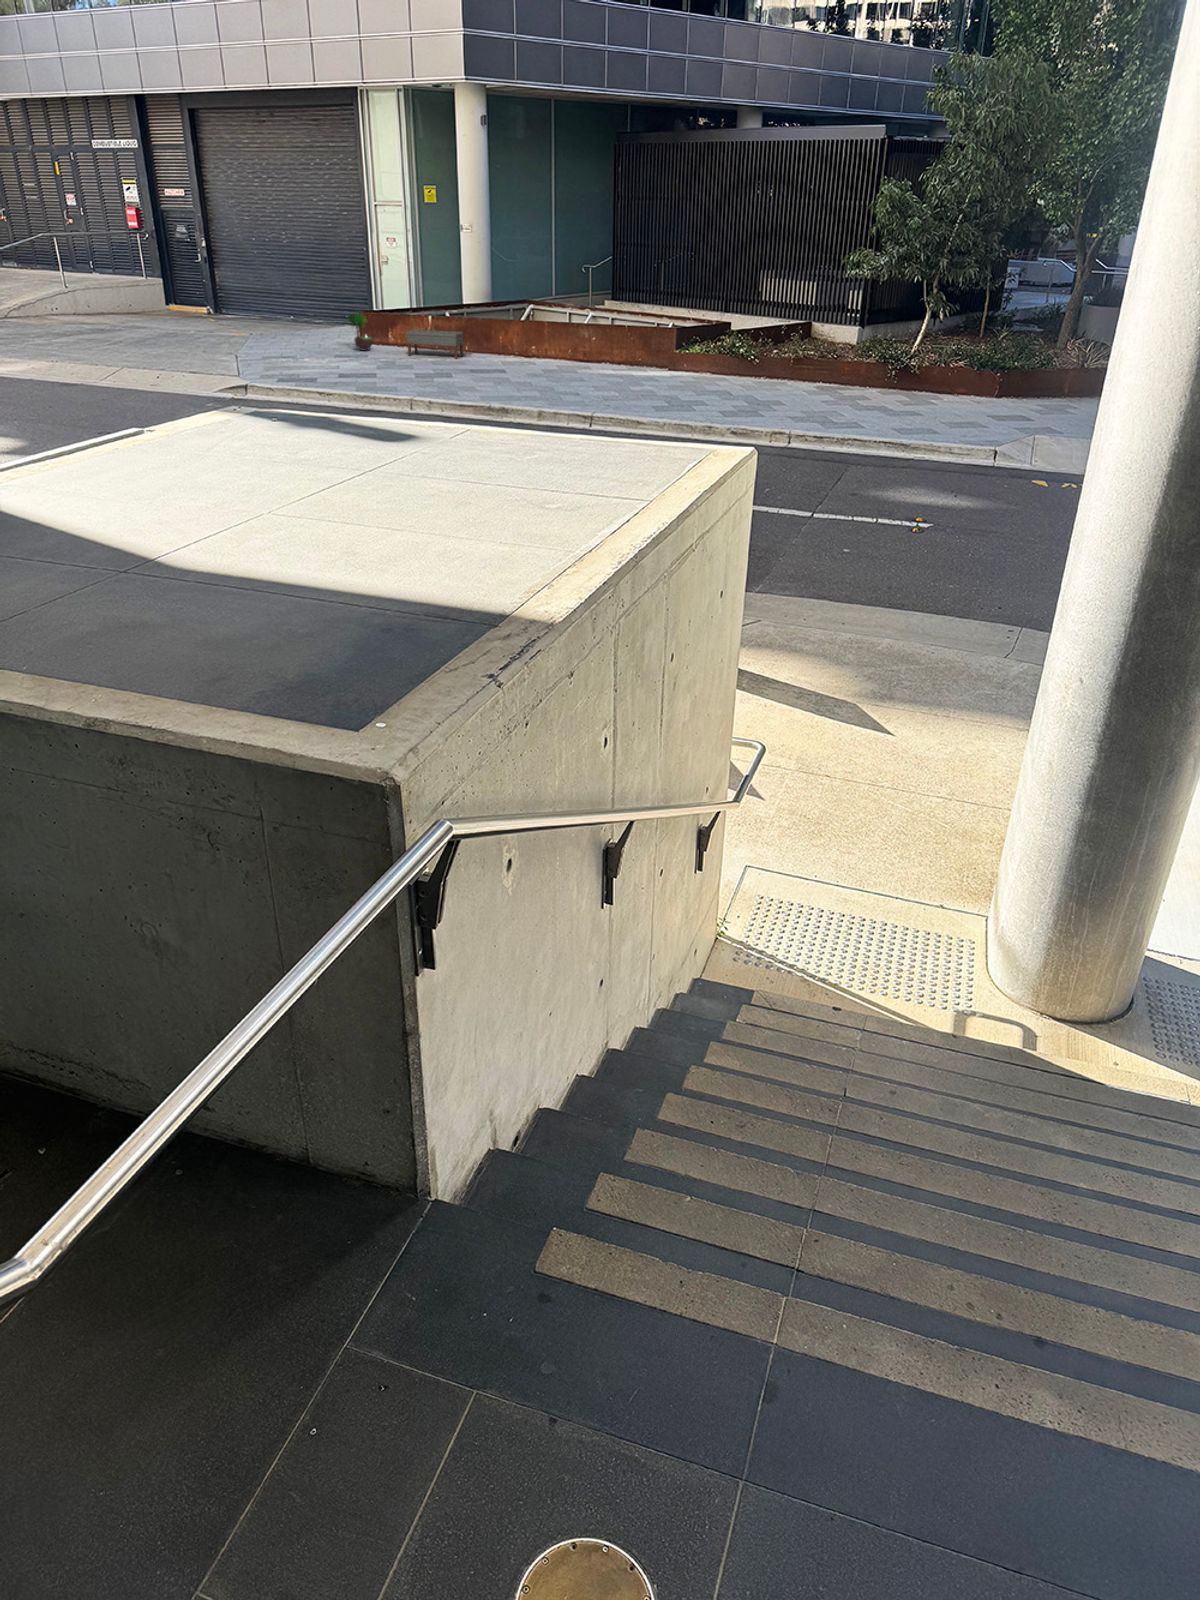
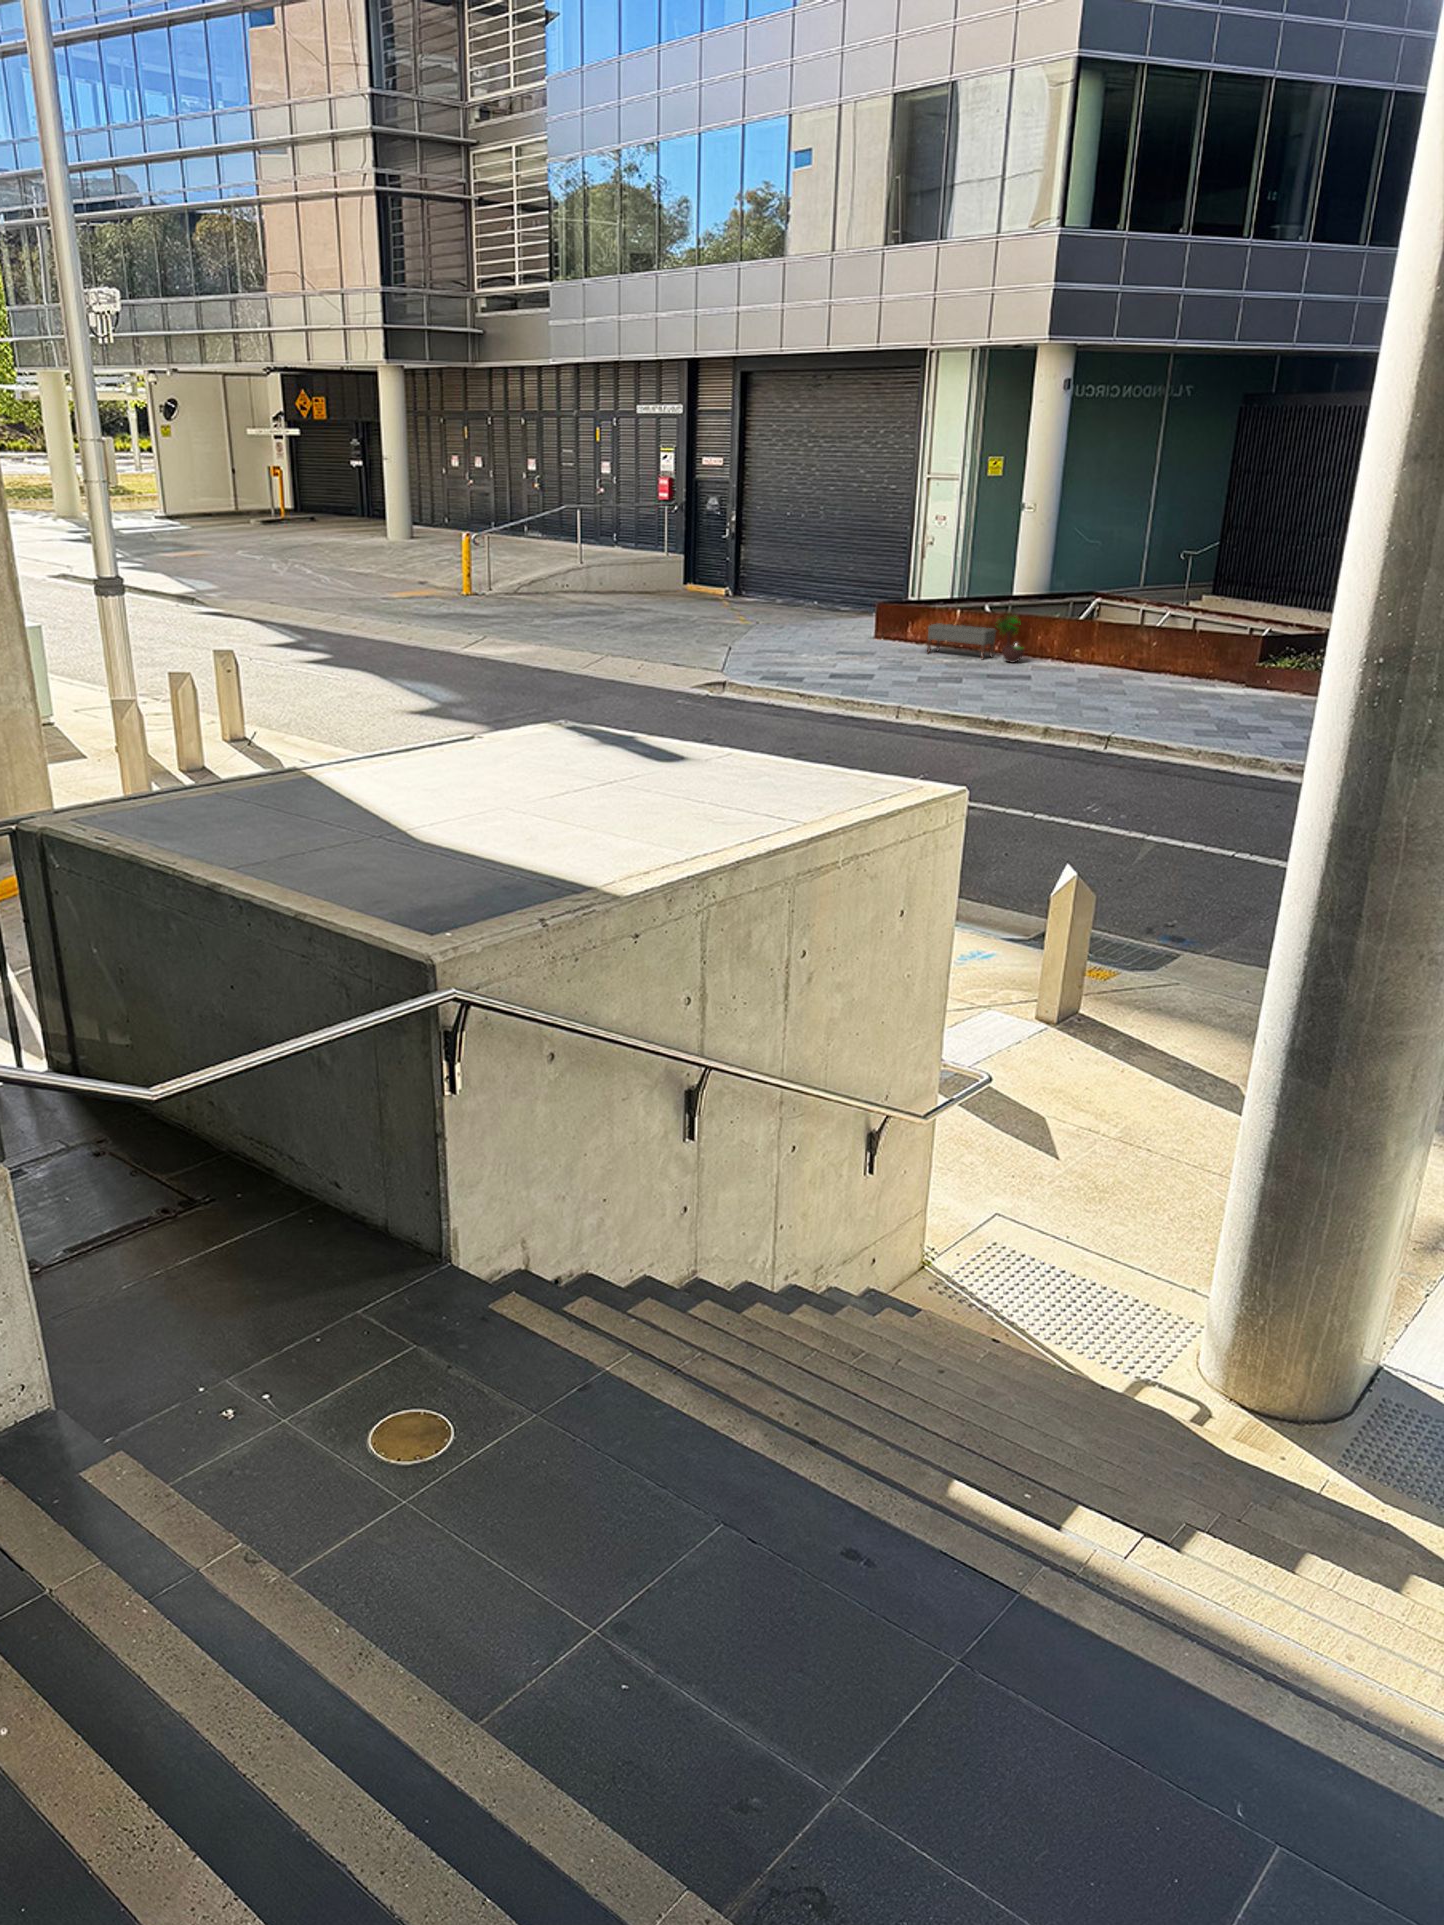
potted tree: present [347,312,372,351] -> present [997,616,1024,662]

